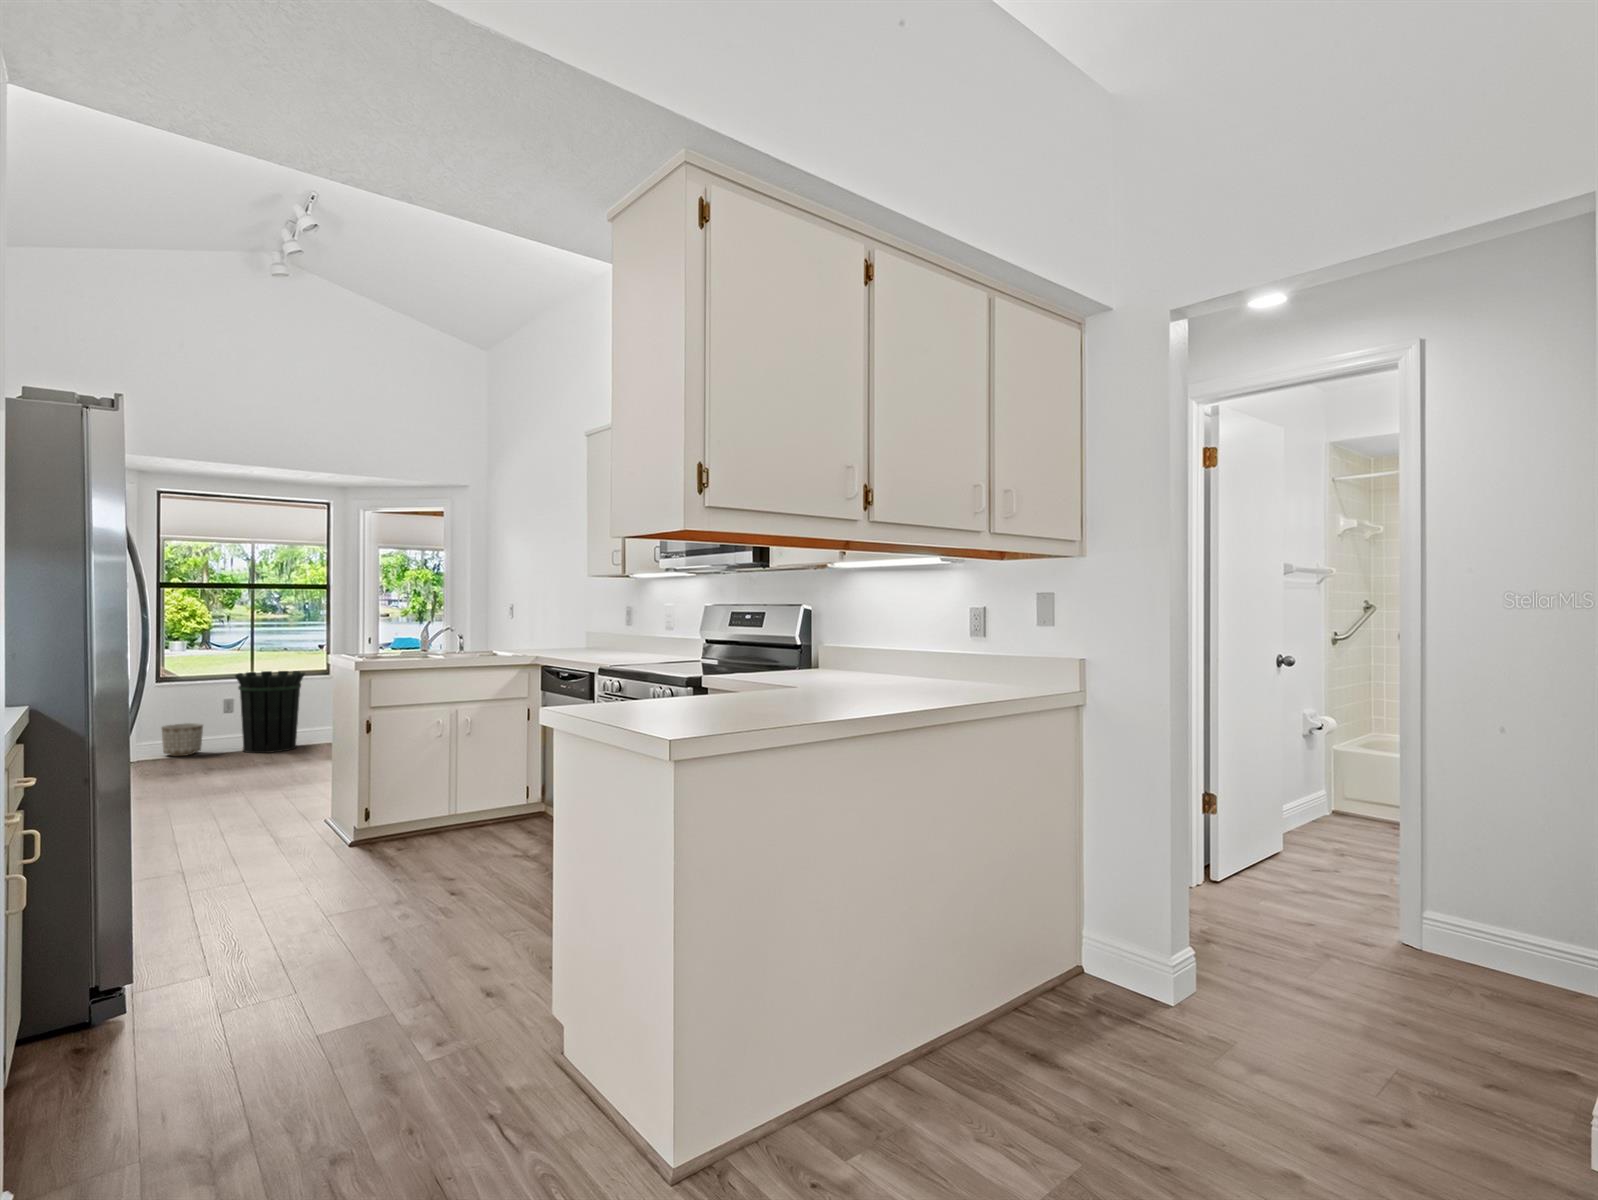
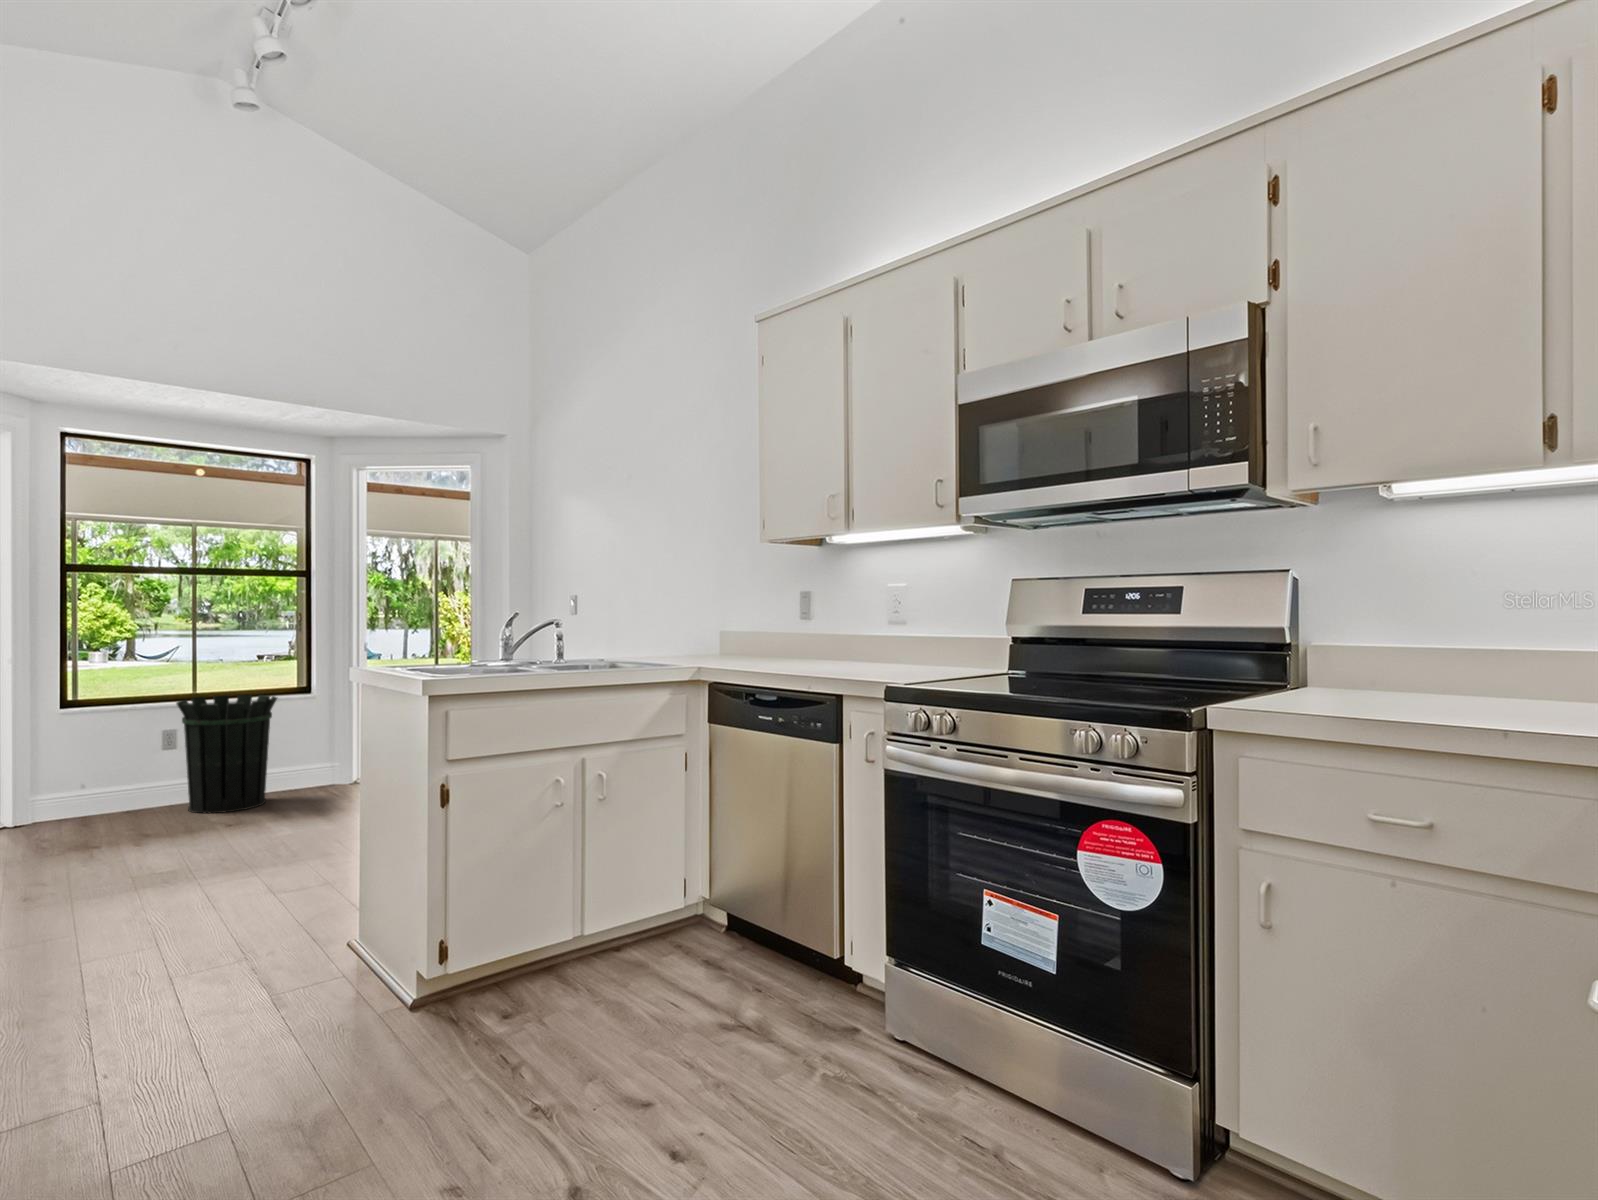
planter: present [162,723,203,756] -> none [67,772,130,822]

